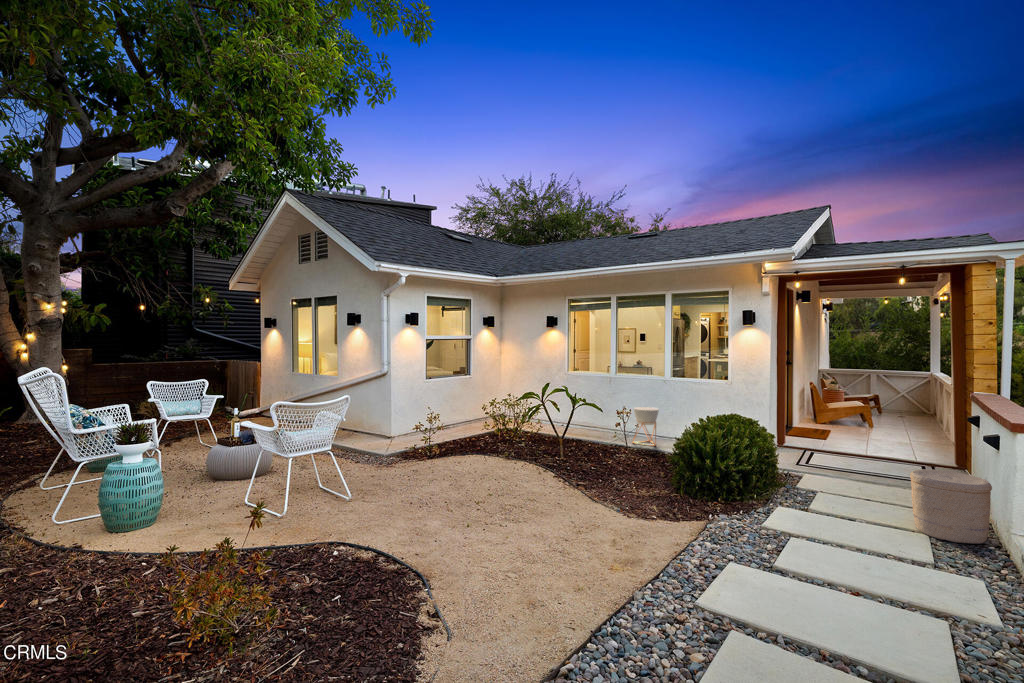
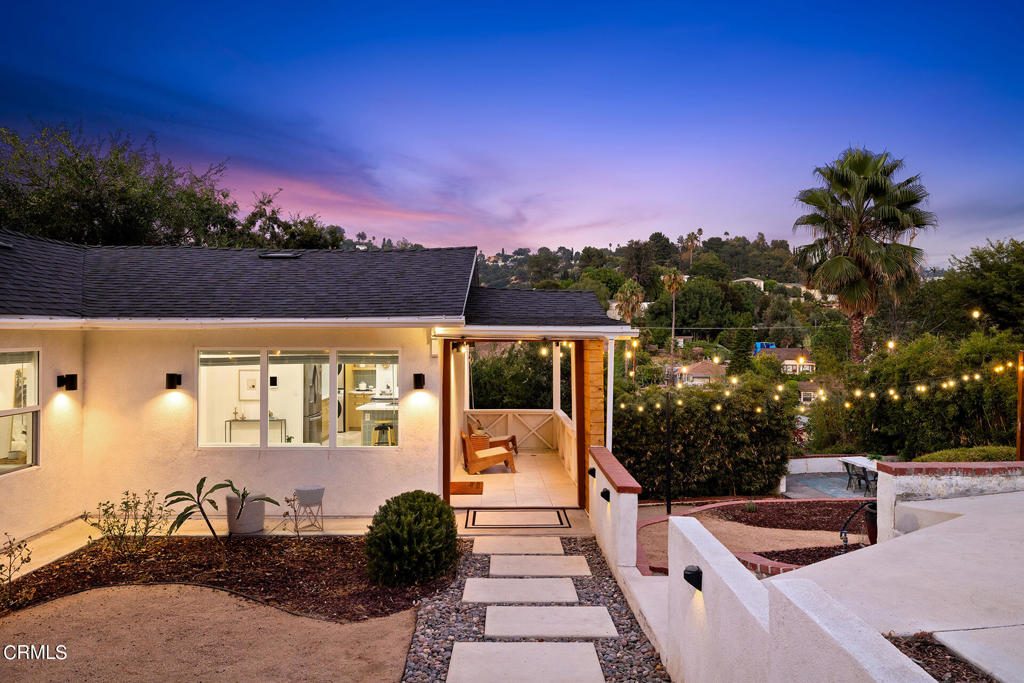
woven basket: present [910,469,992,544] -> present [226,490,266,533]

